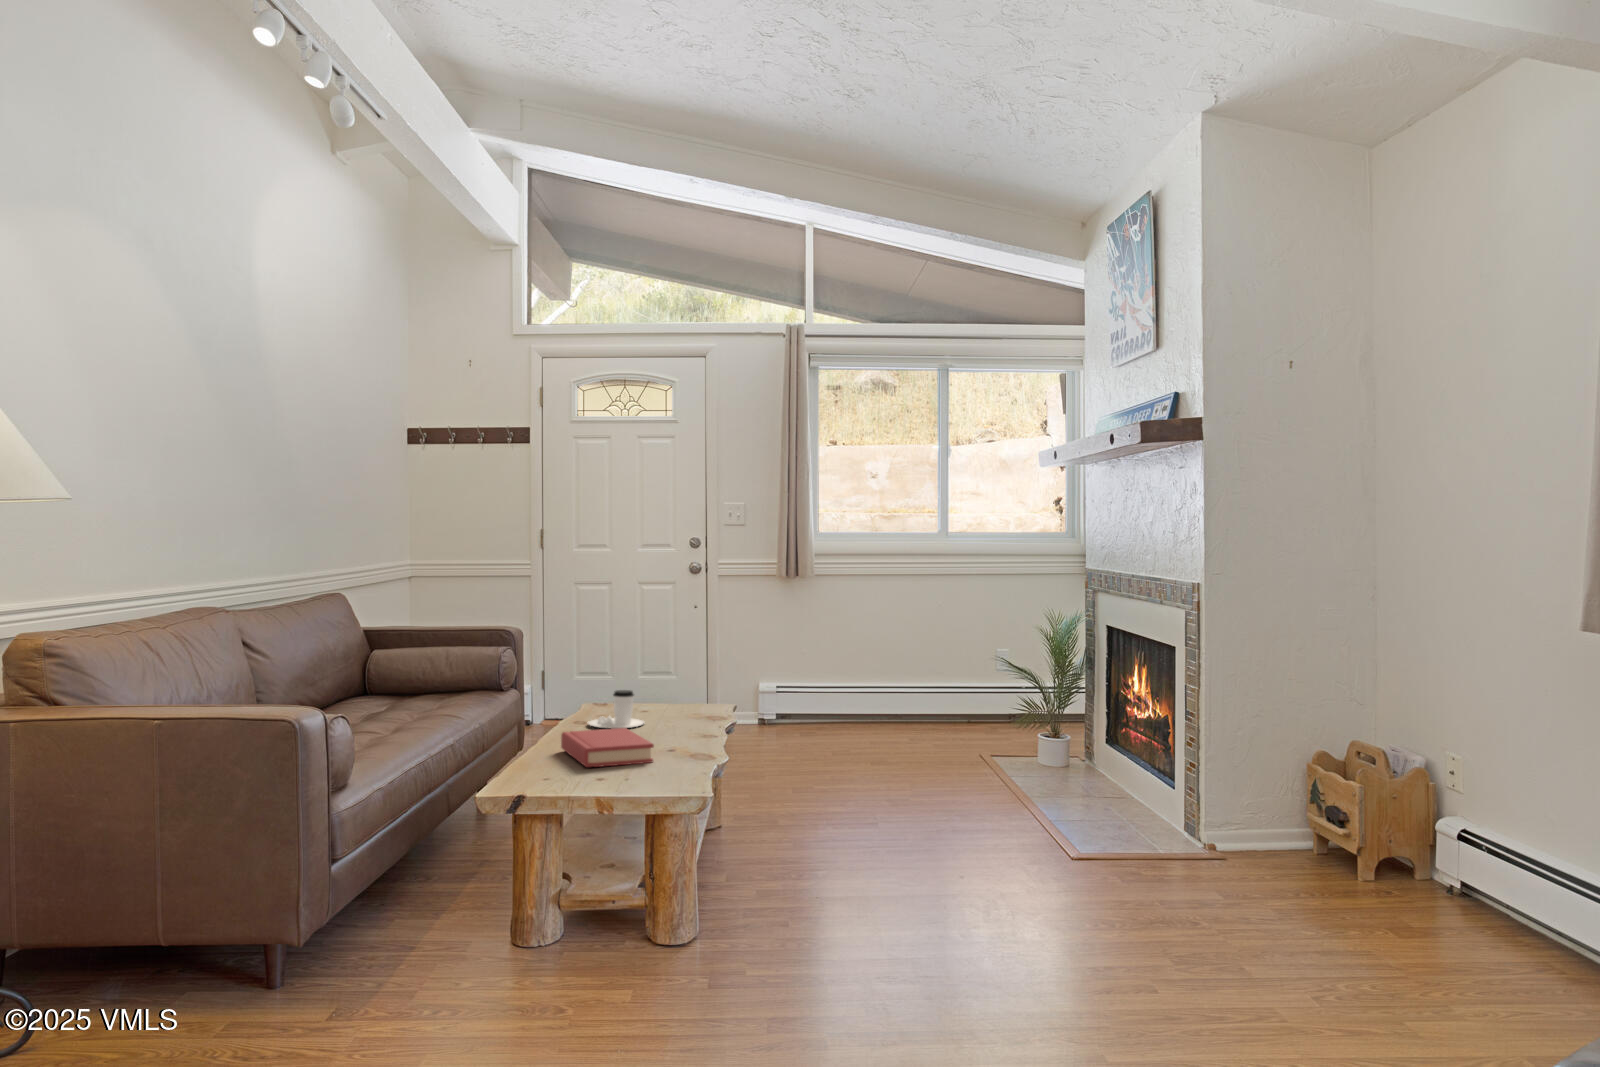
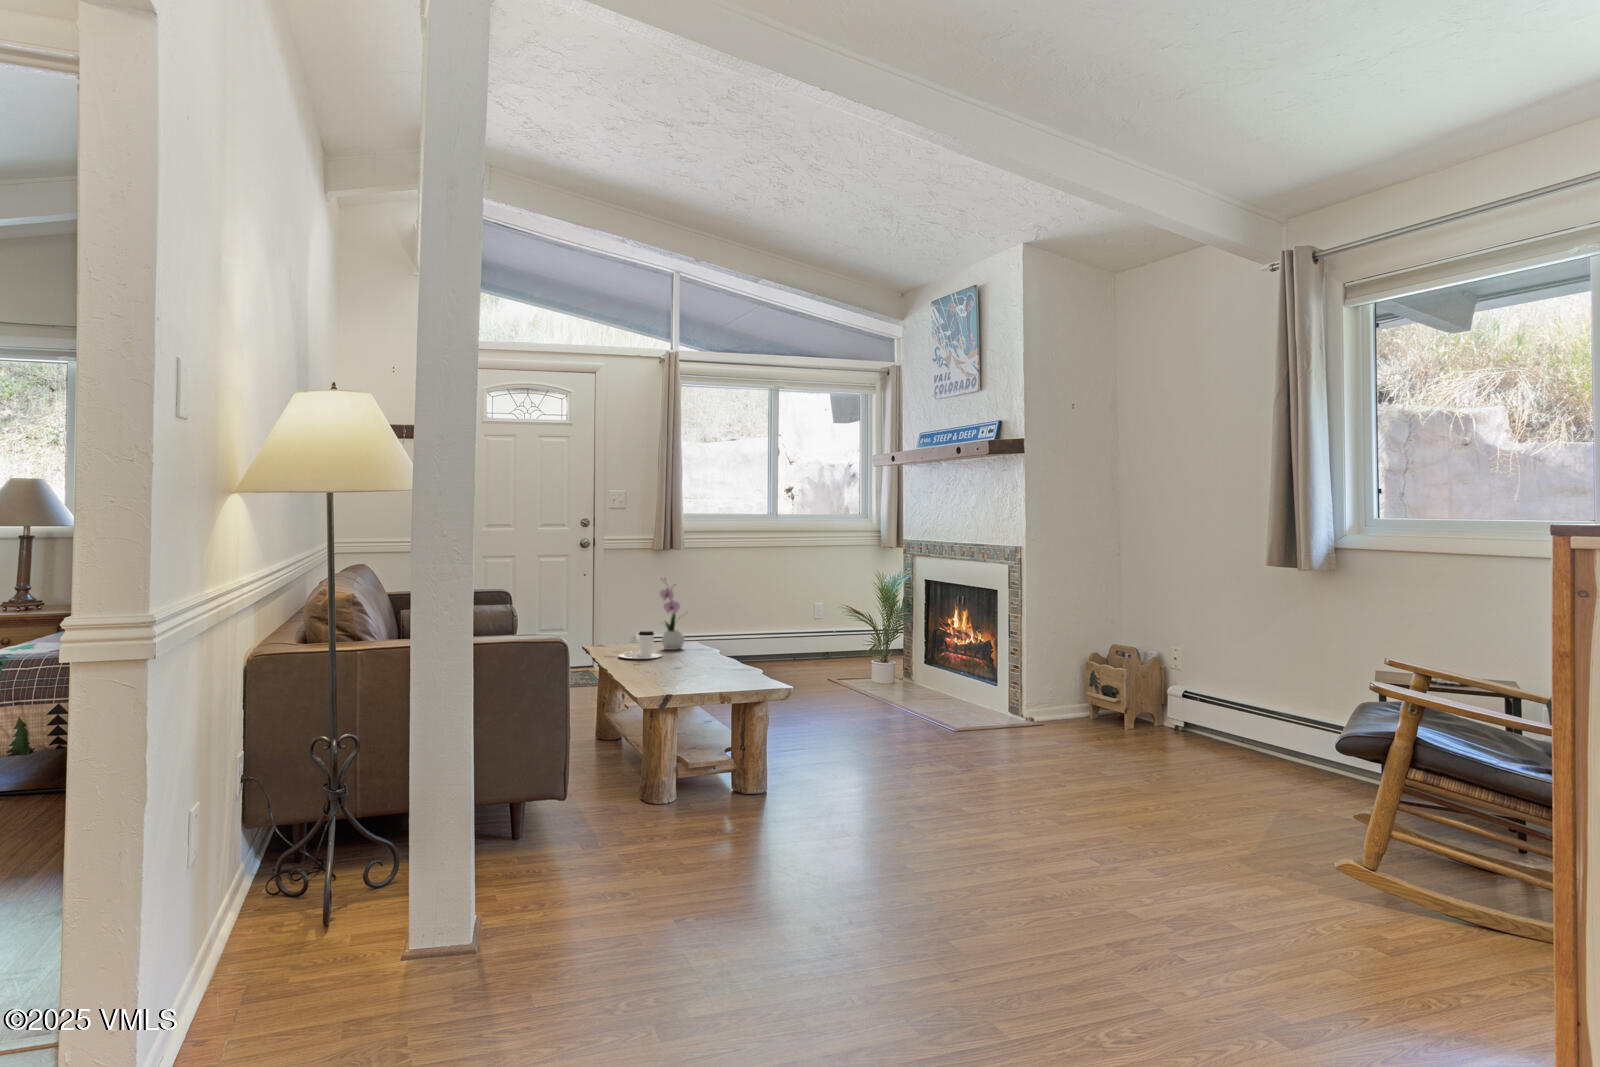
flower arrangement: none [658,619,701,716] -> present [660,582,685,650]
hardback book: present [561,728,654,767] -> none [635,655,717,680]

